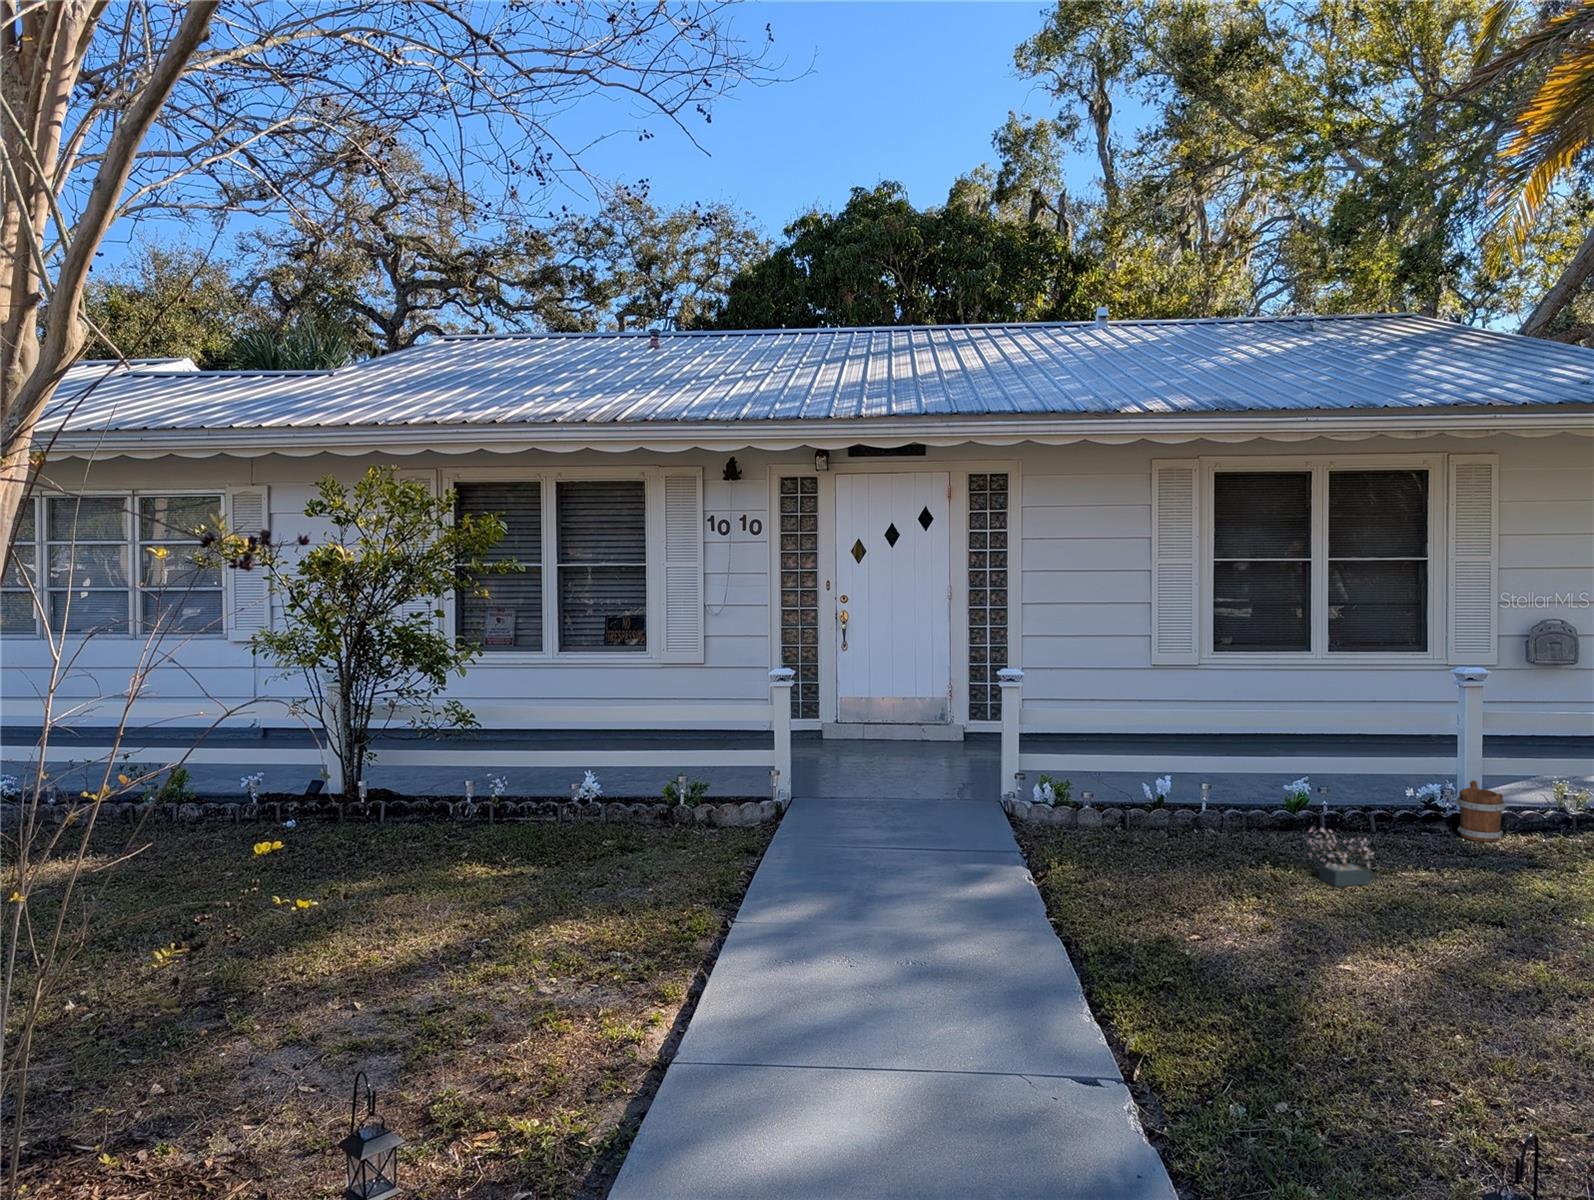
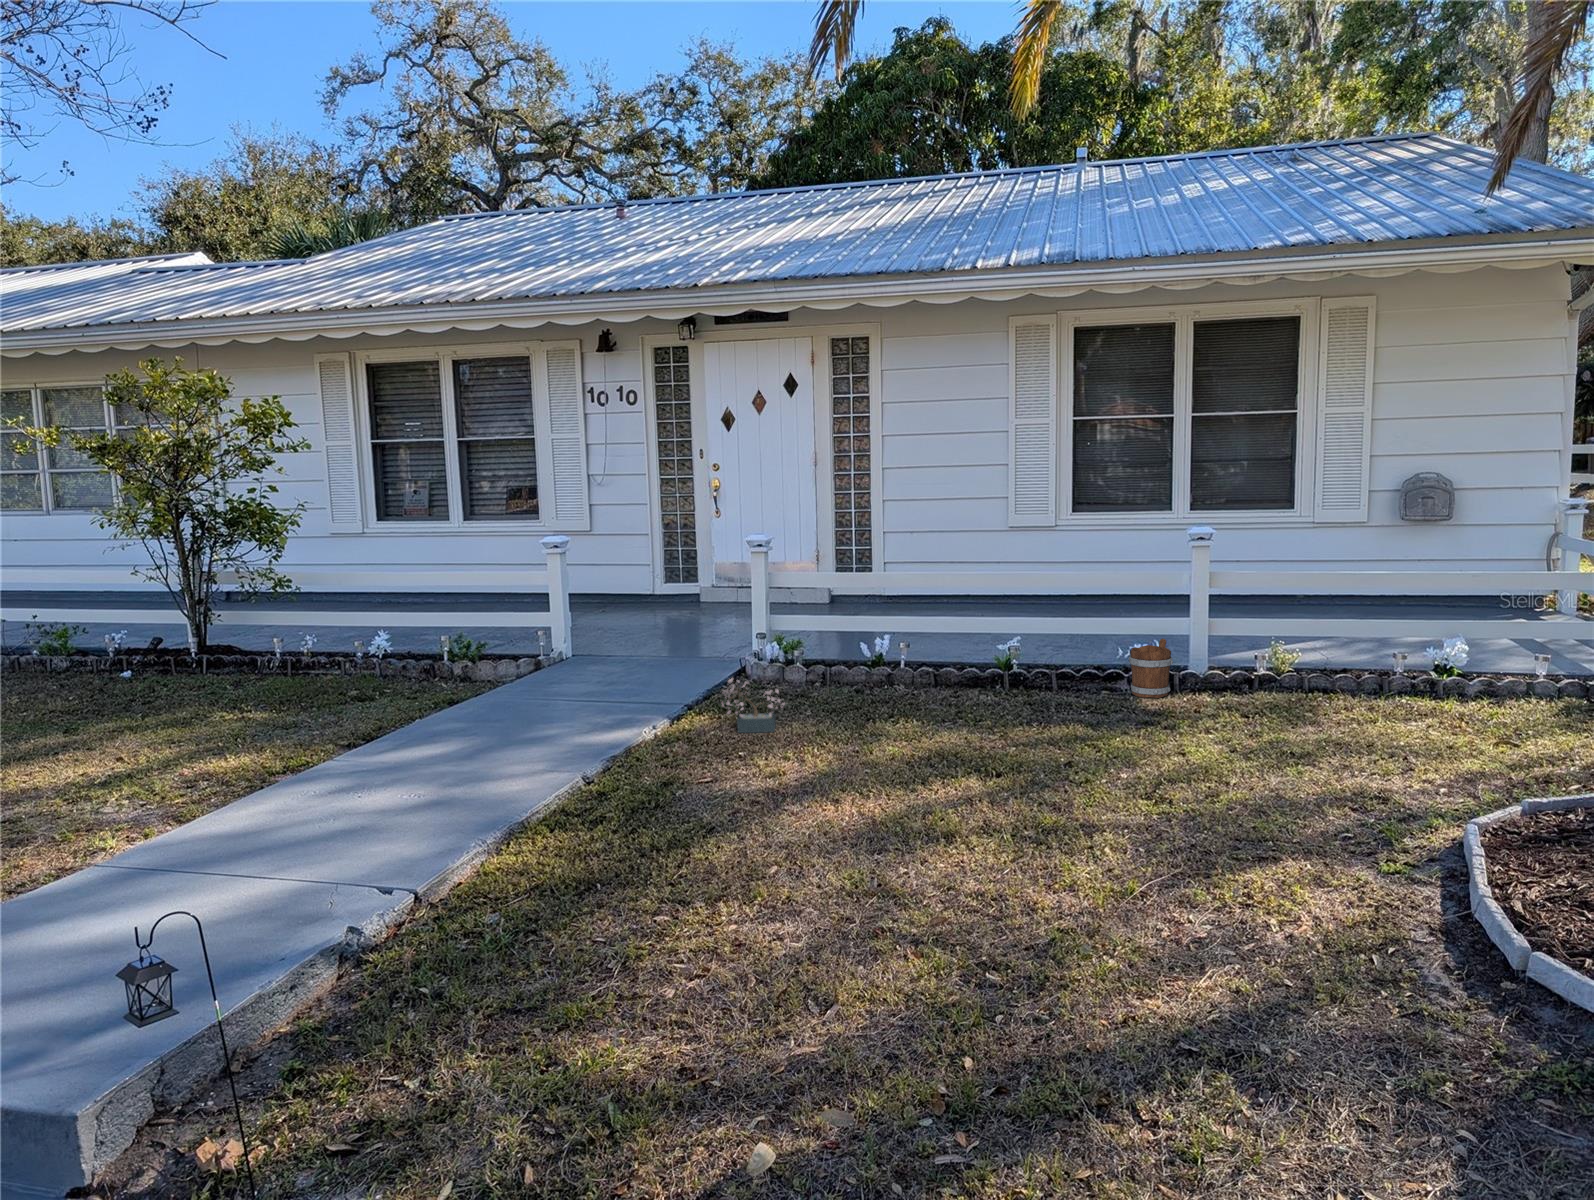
decorative plant: present [1308,828,1374,886] -> present [722,678,785,733]

